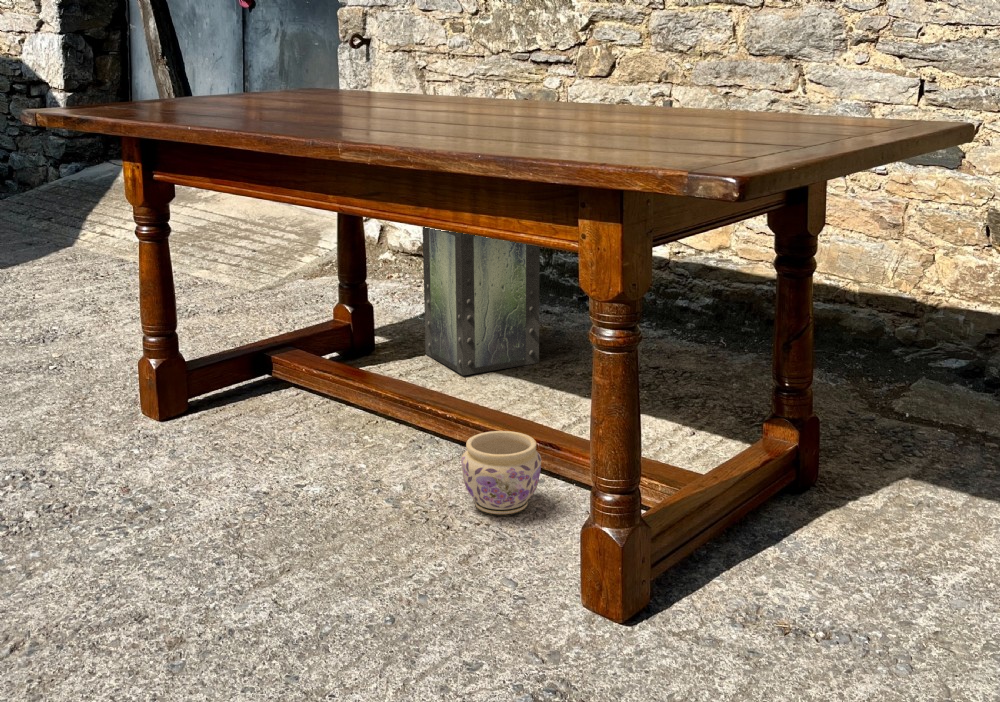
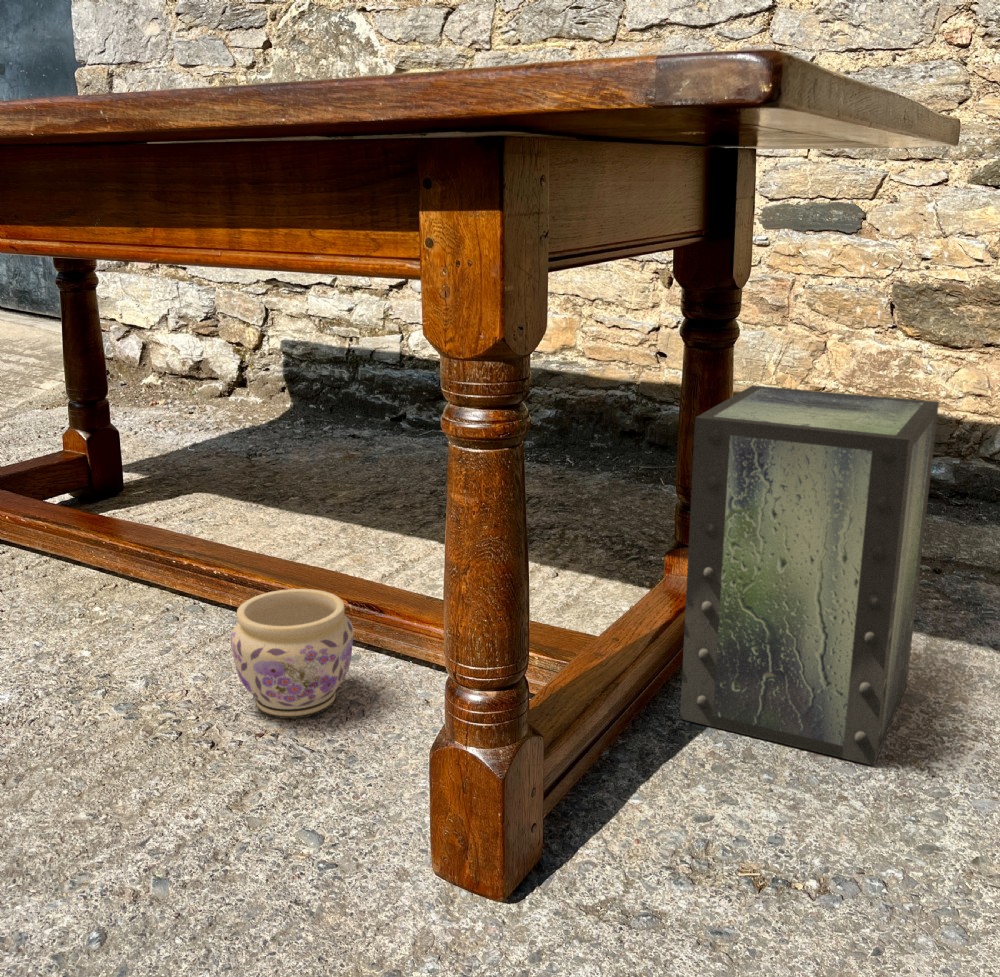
storage box: present [422,227,540,376] -> present [680,385,939,766]

